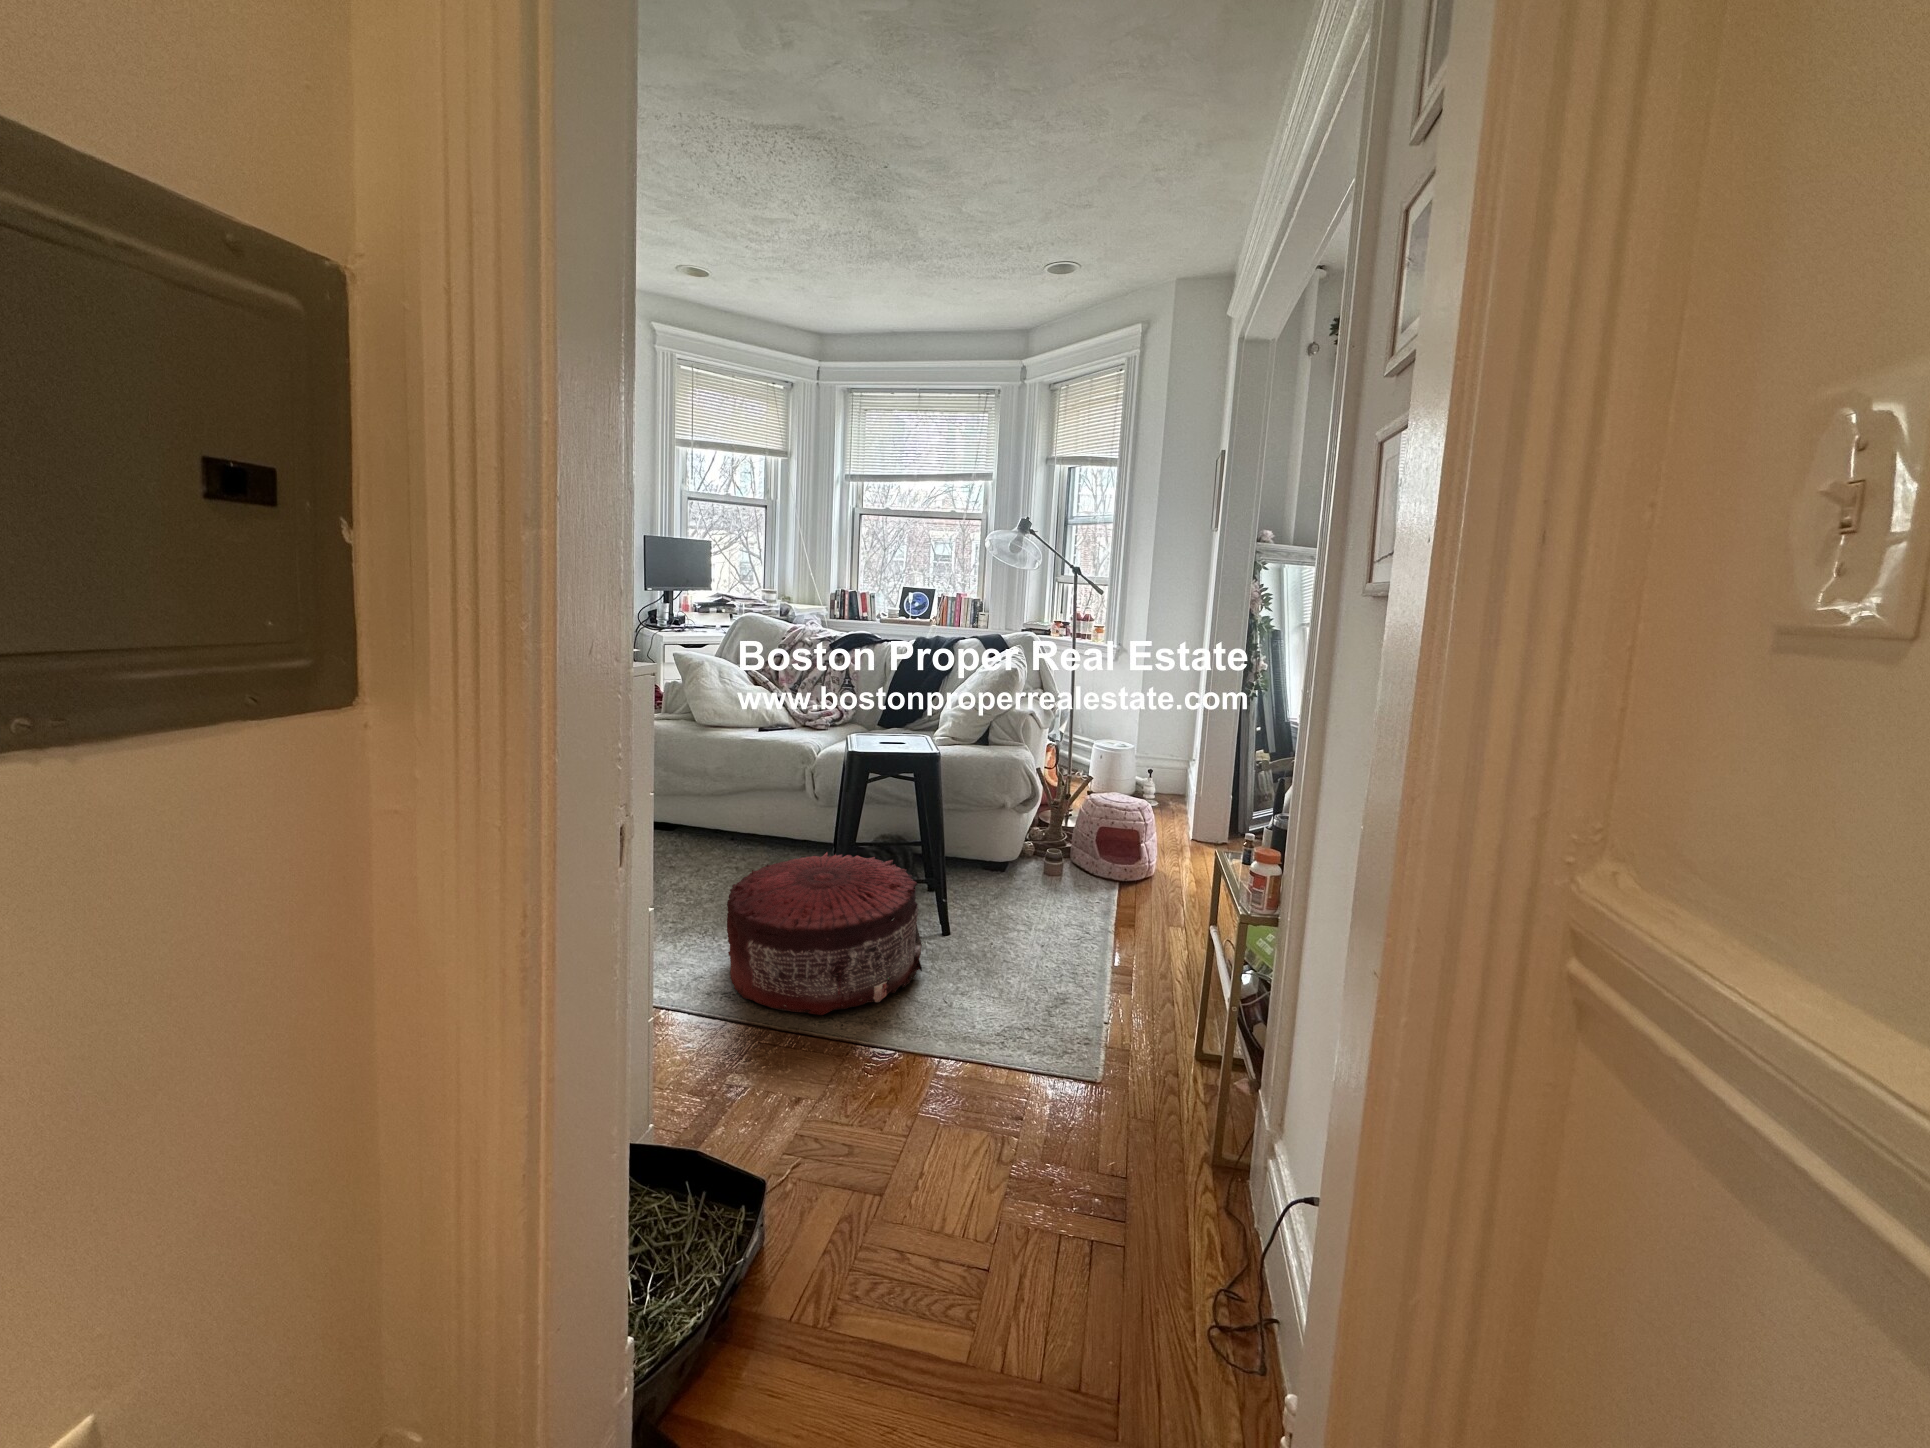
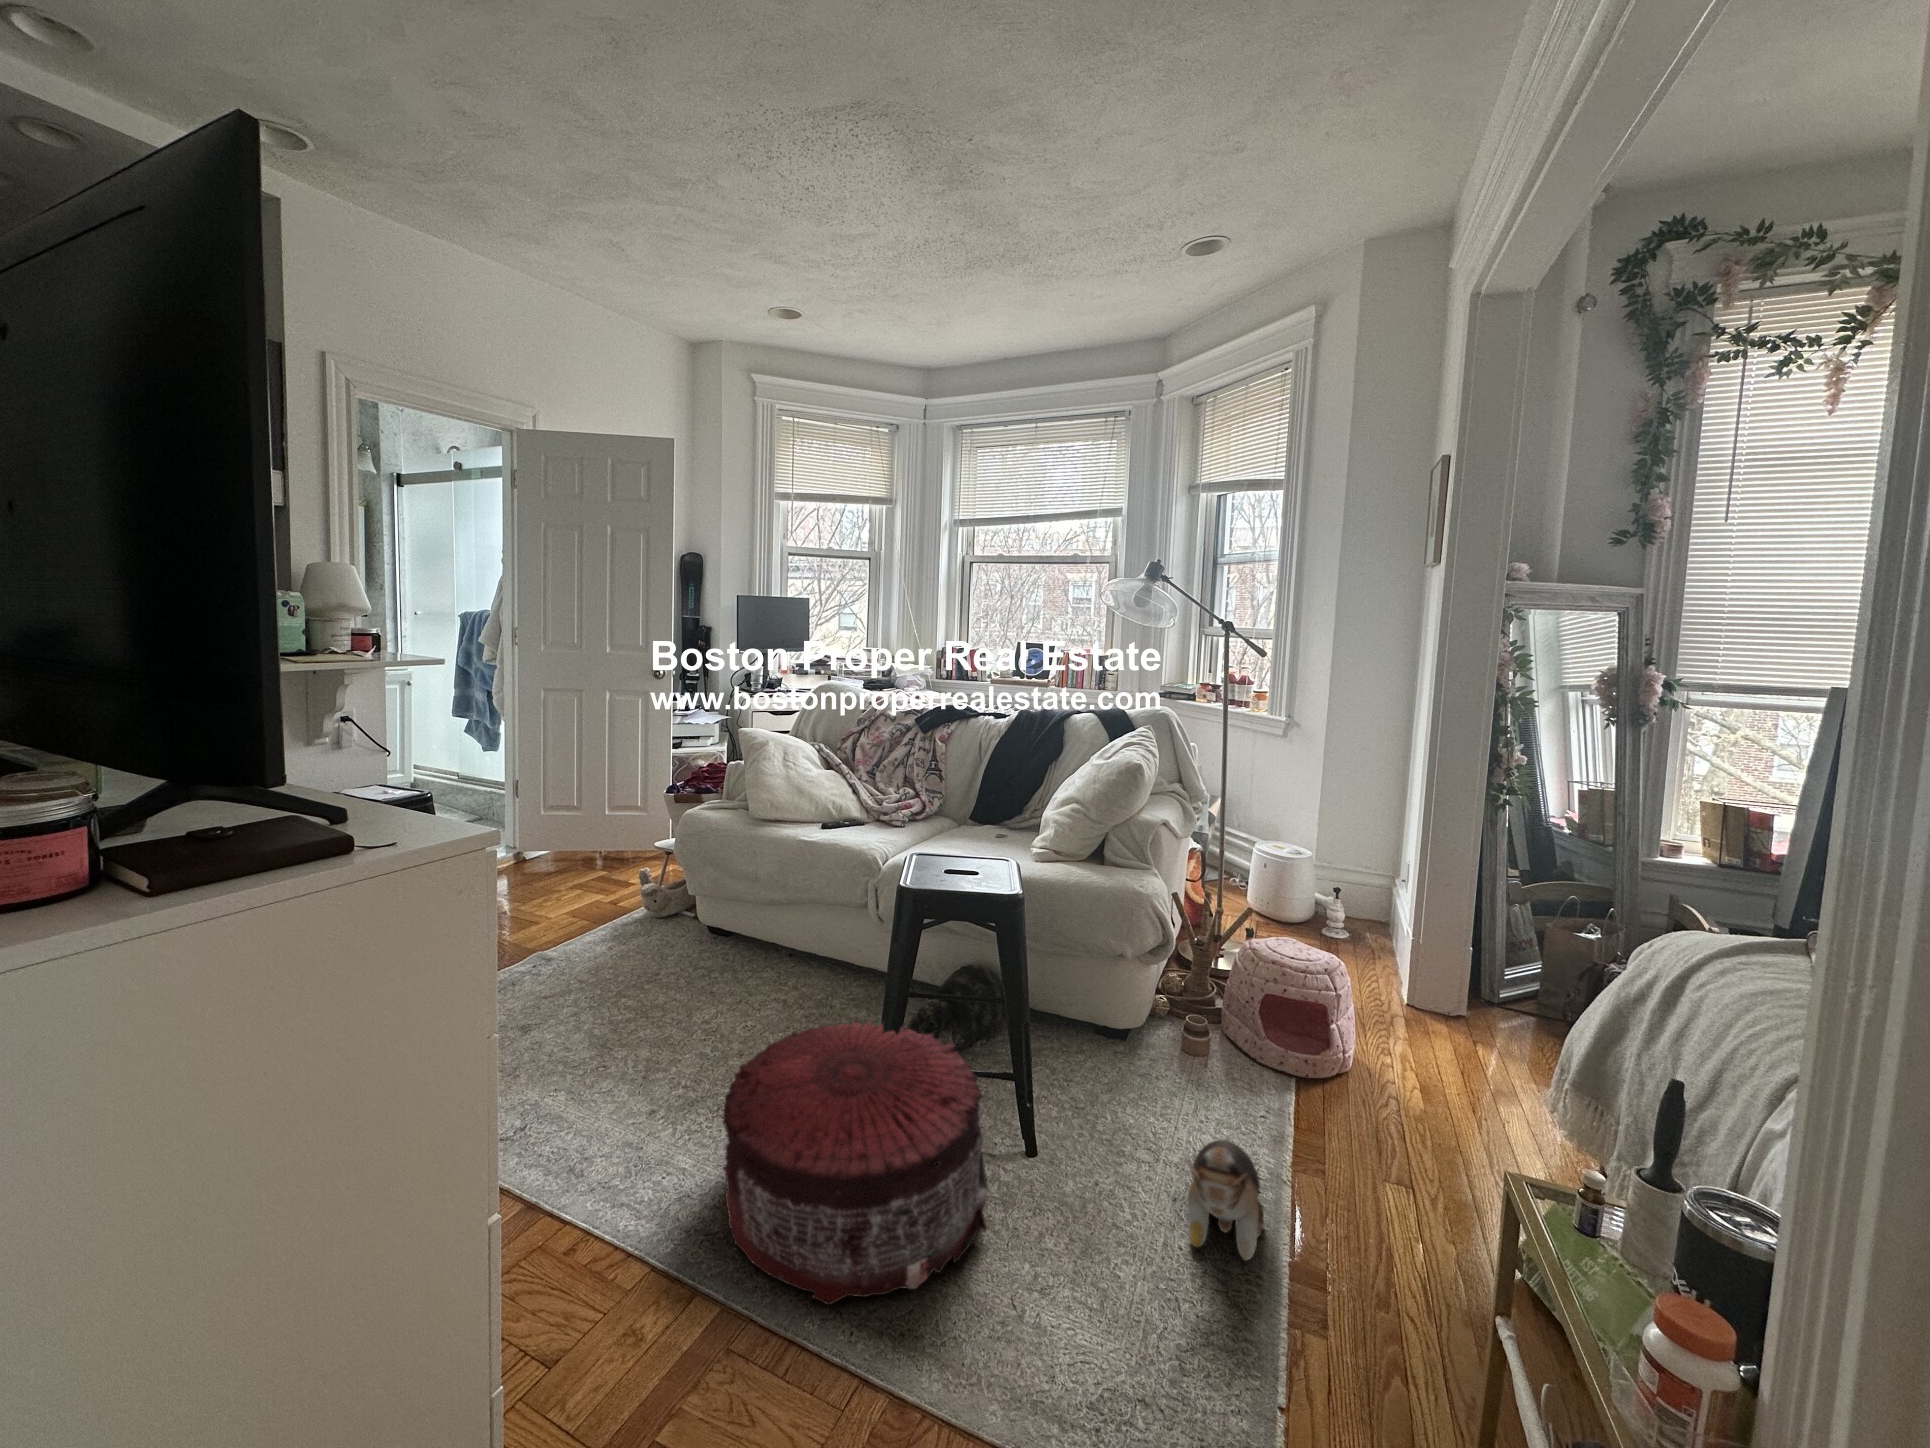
plush toy: none [1051,895,1098,967] -> present [1188,1140,1264,1260]

